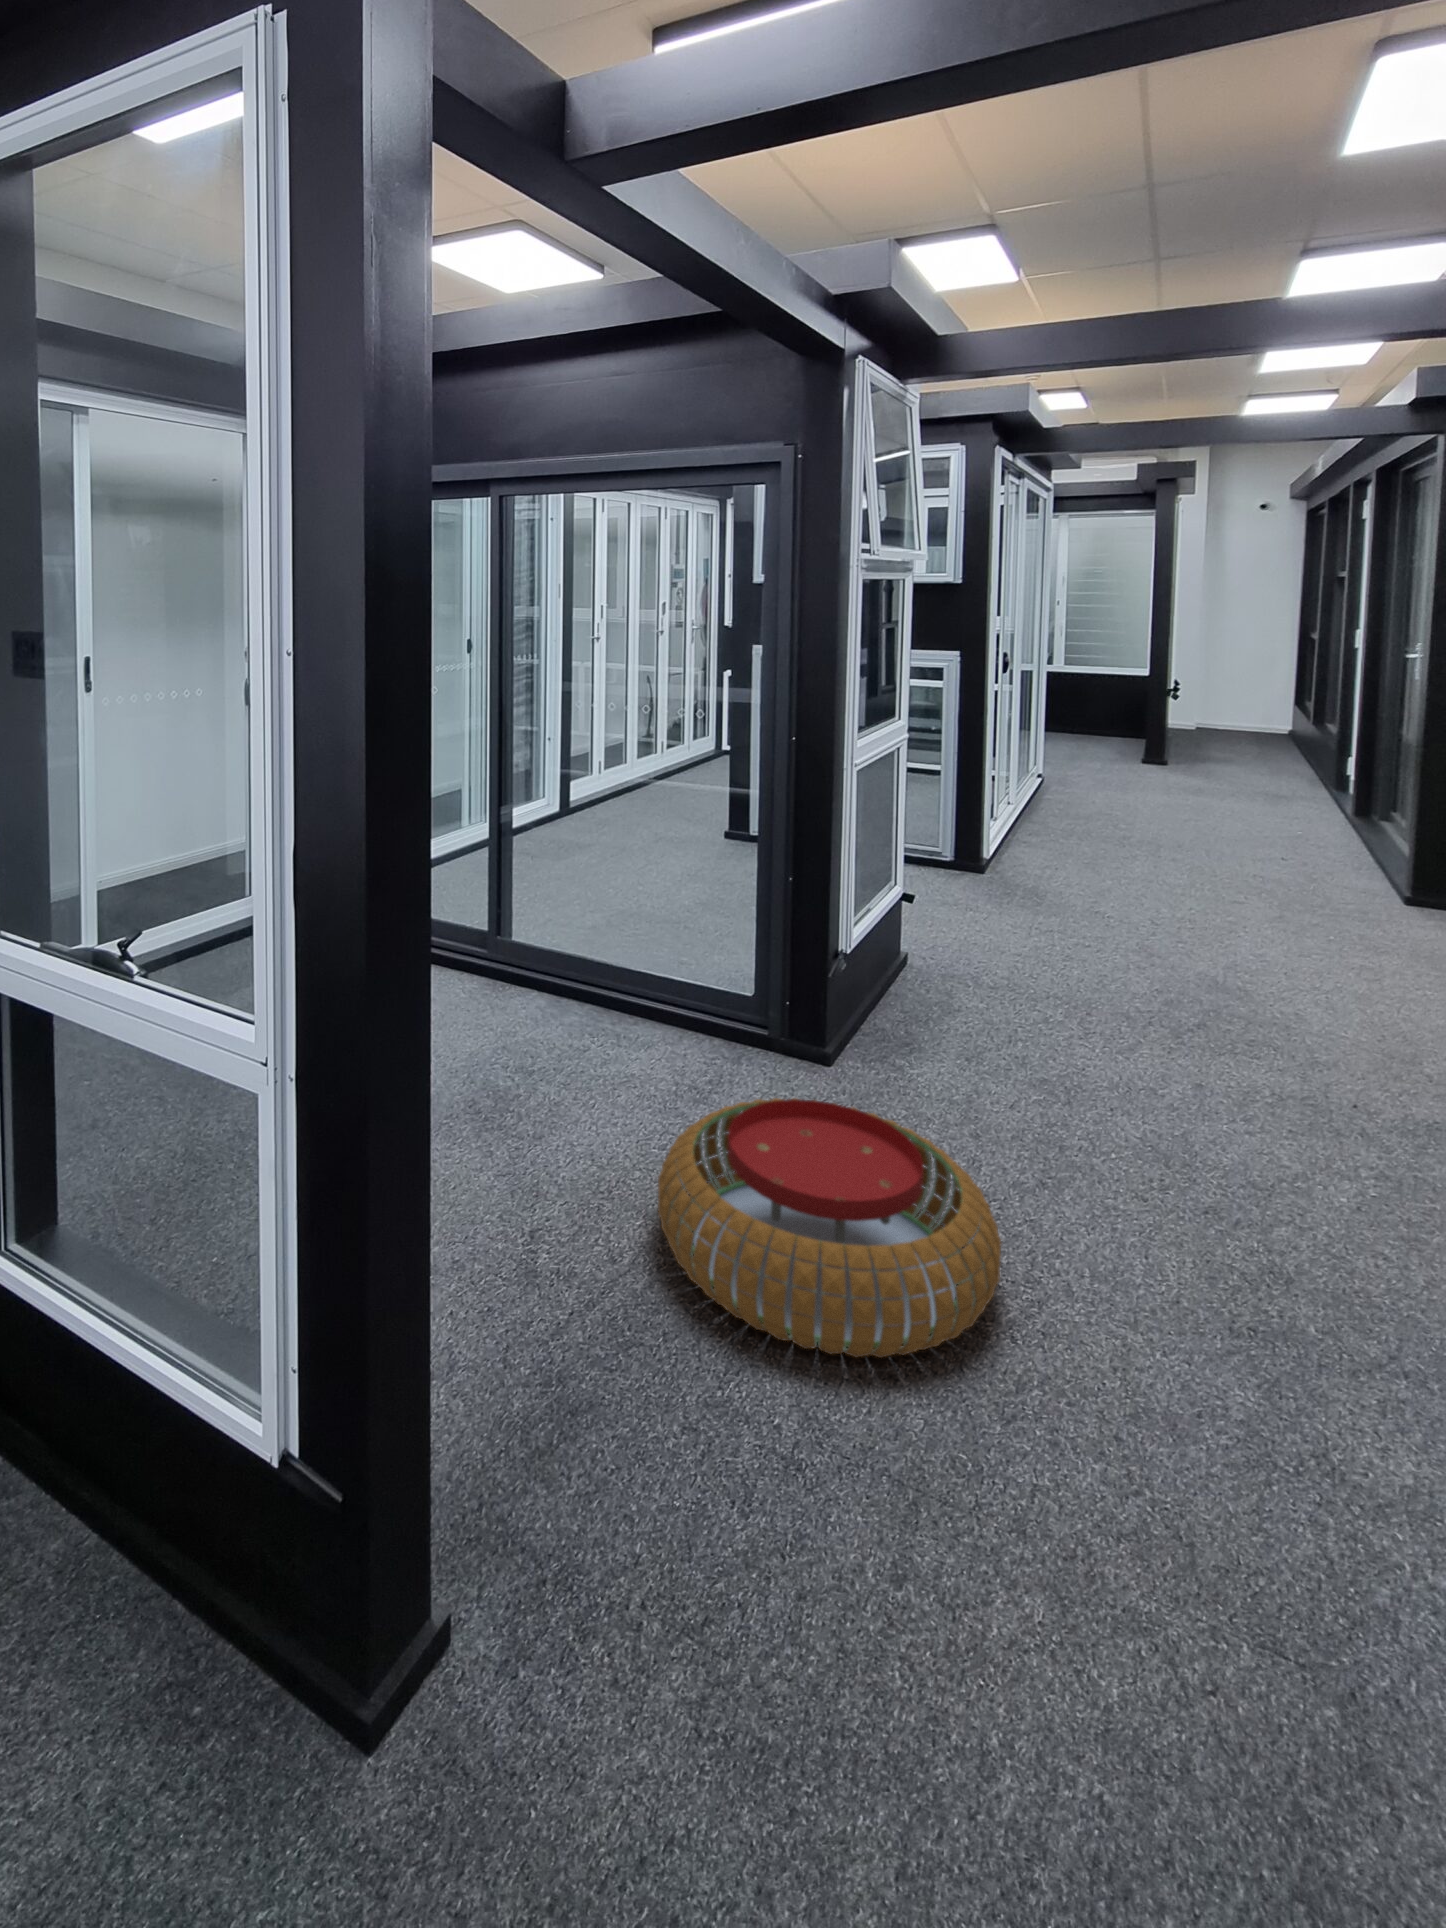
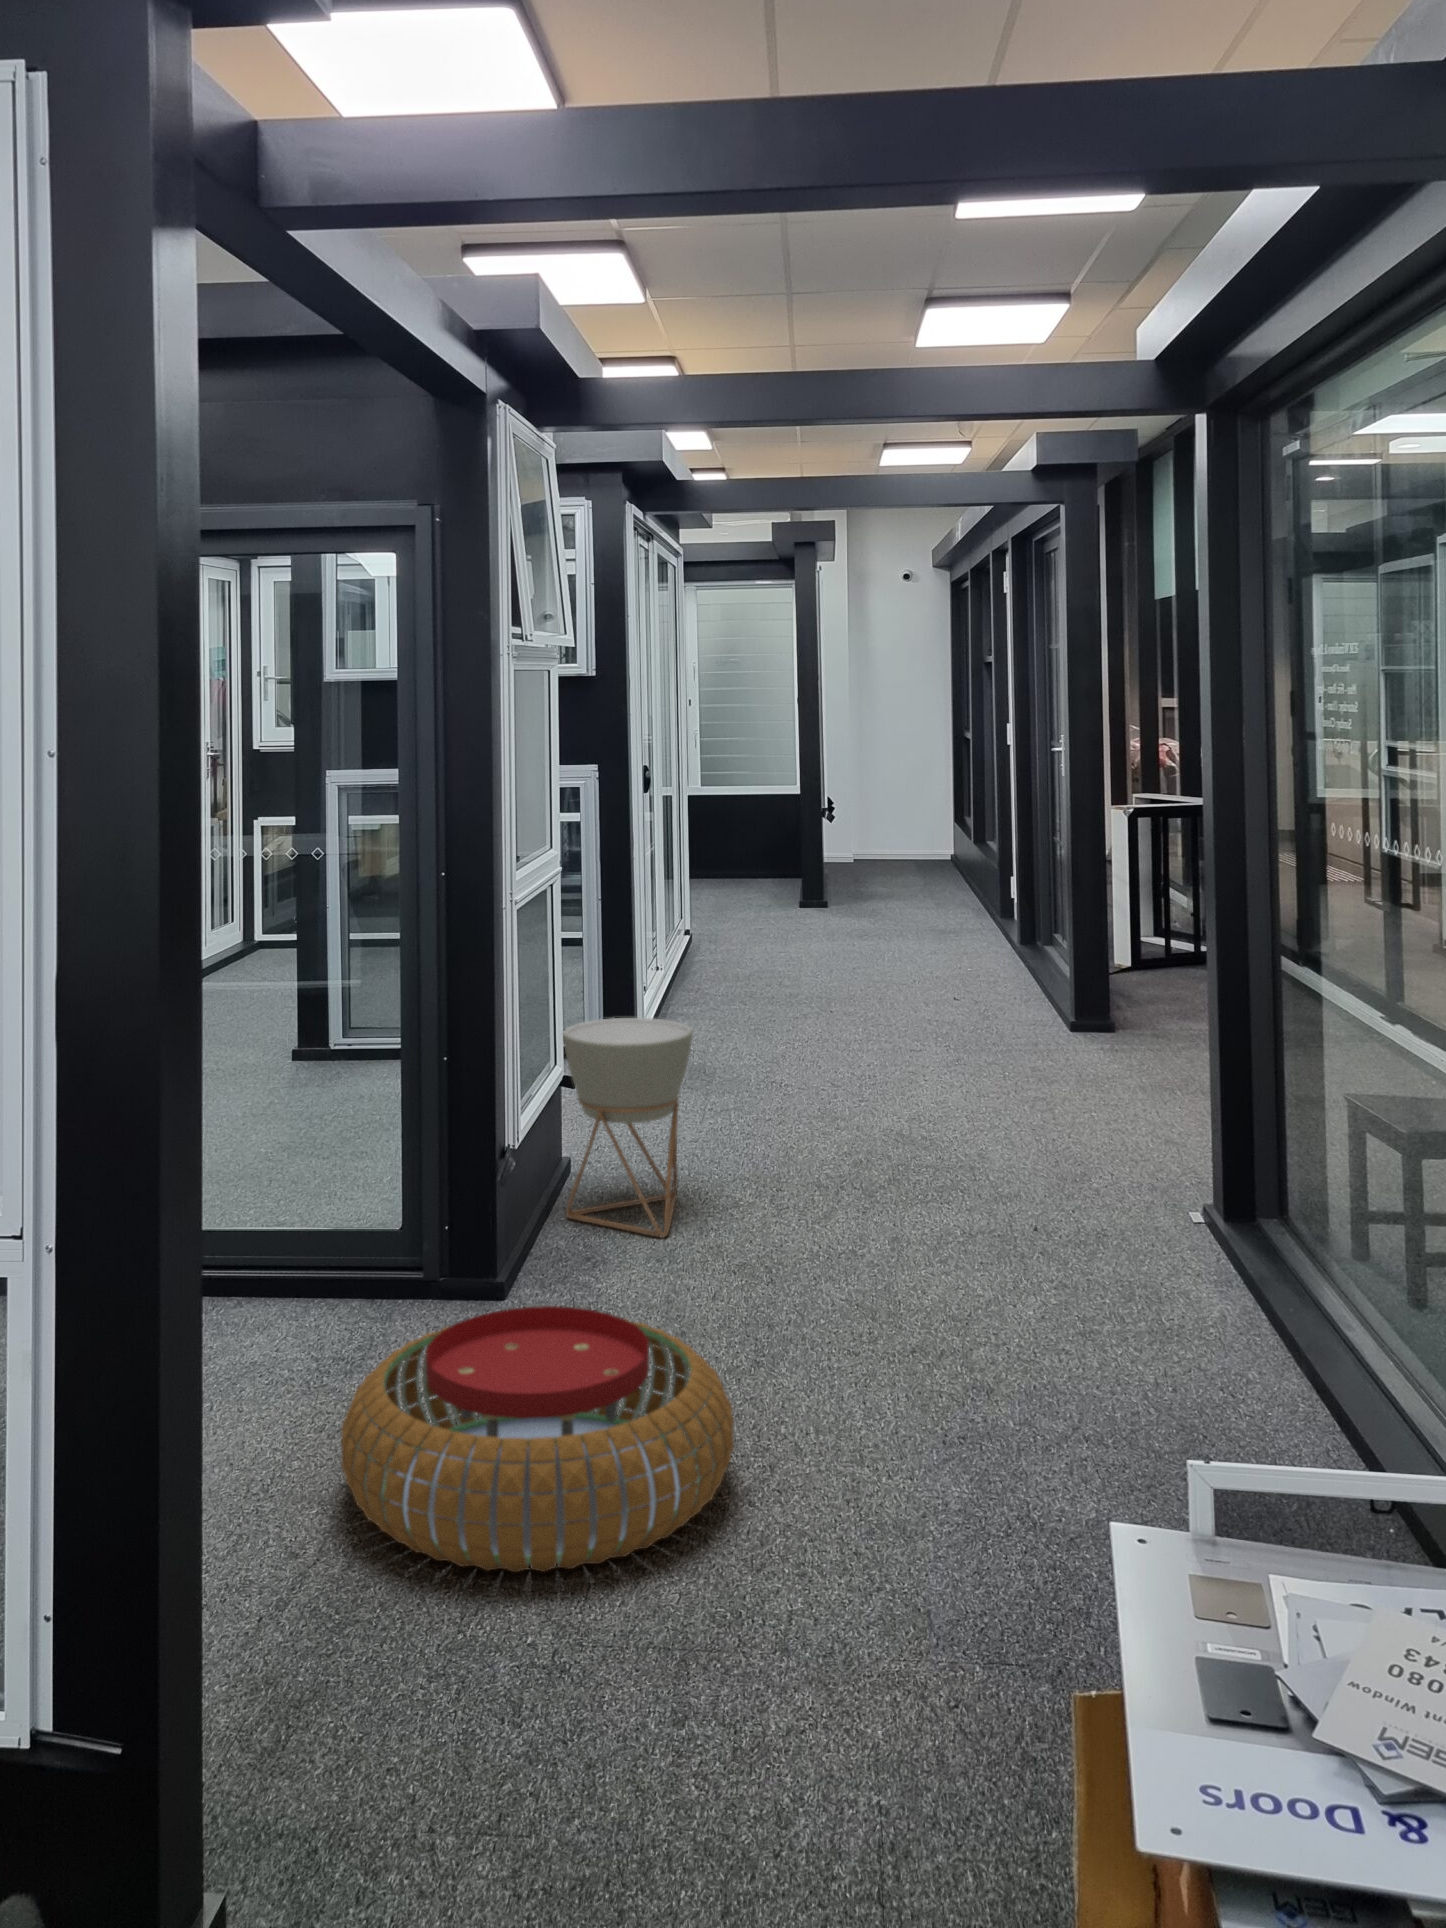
planter: none [896,854,1013,1037] -> present [563,1018,693,1237]

